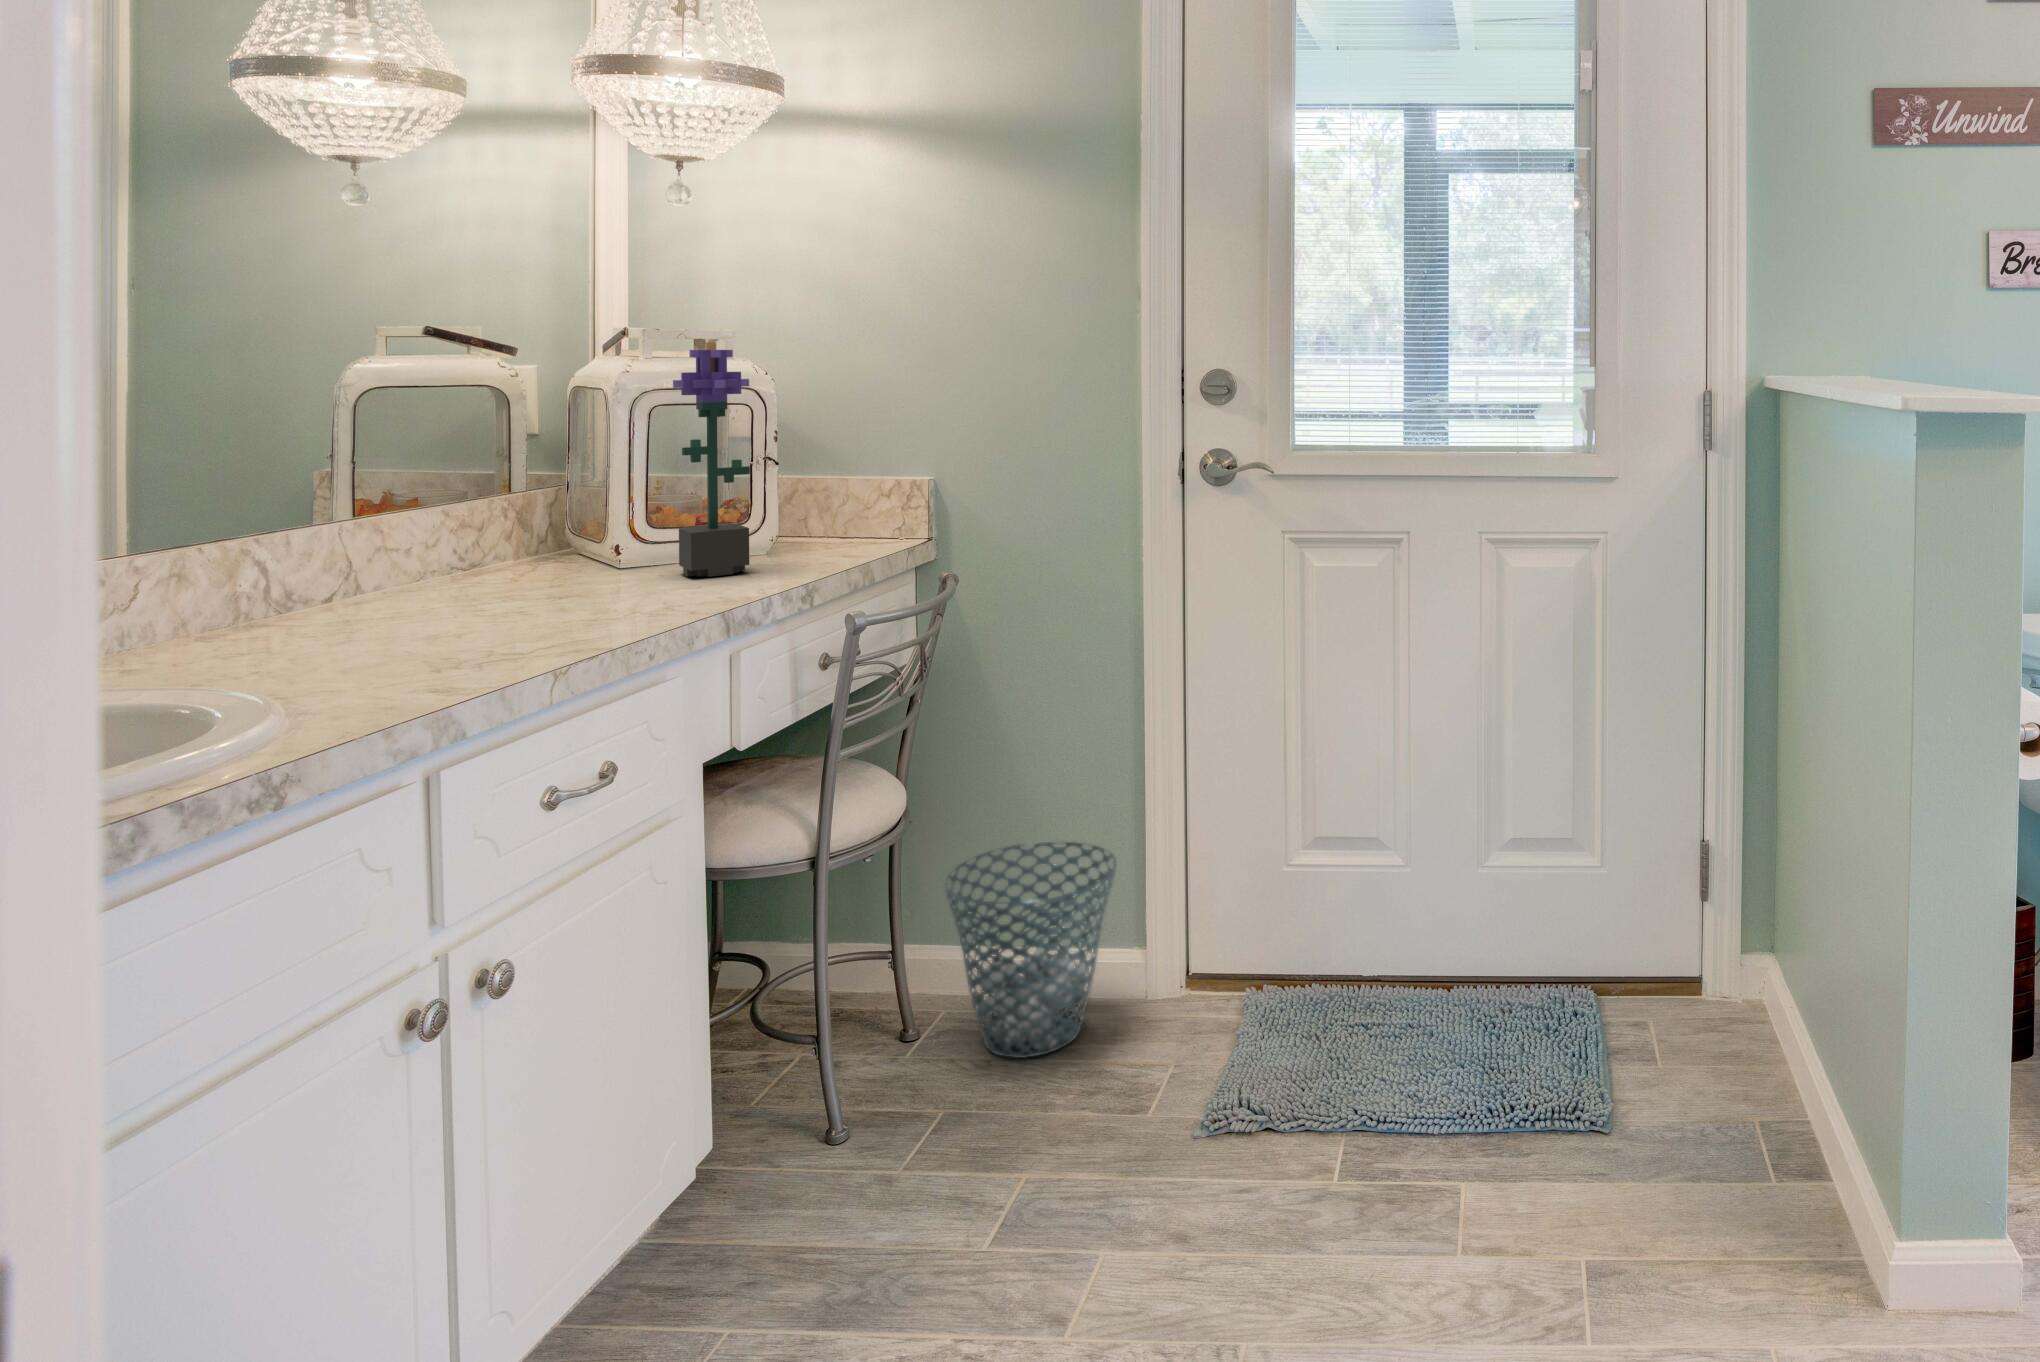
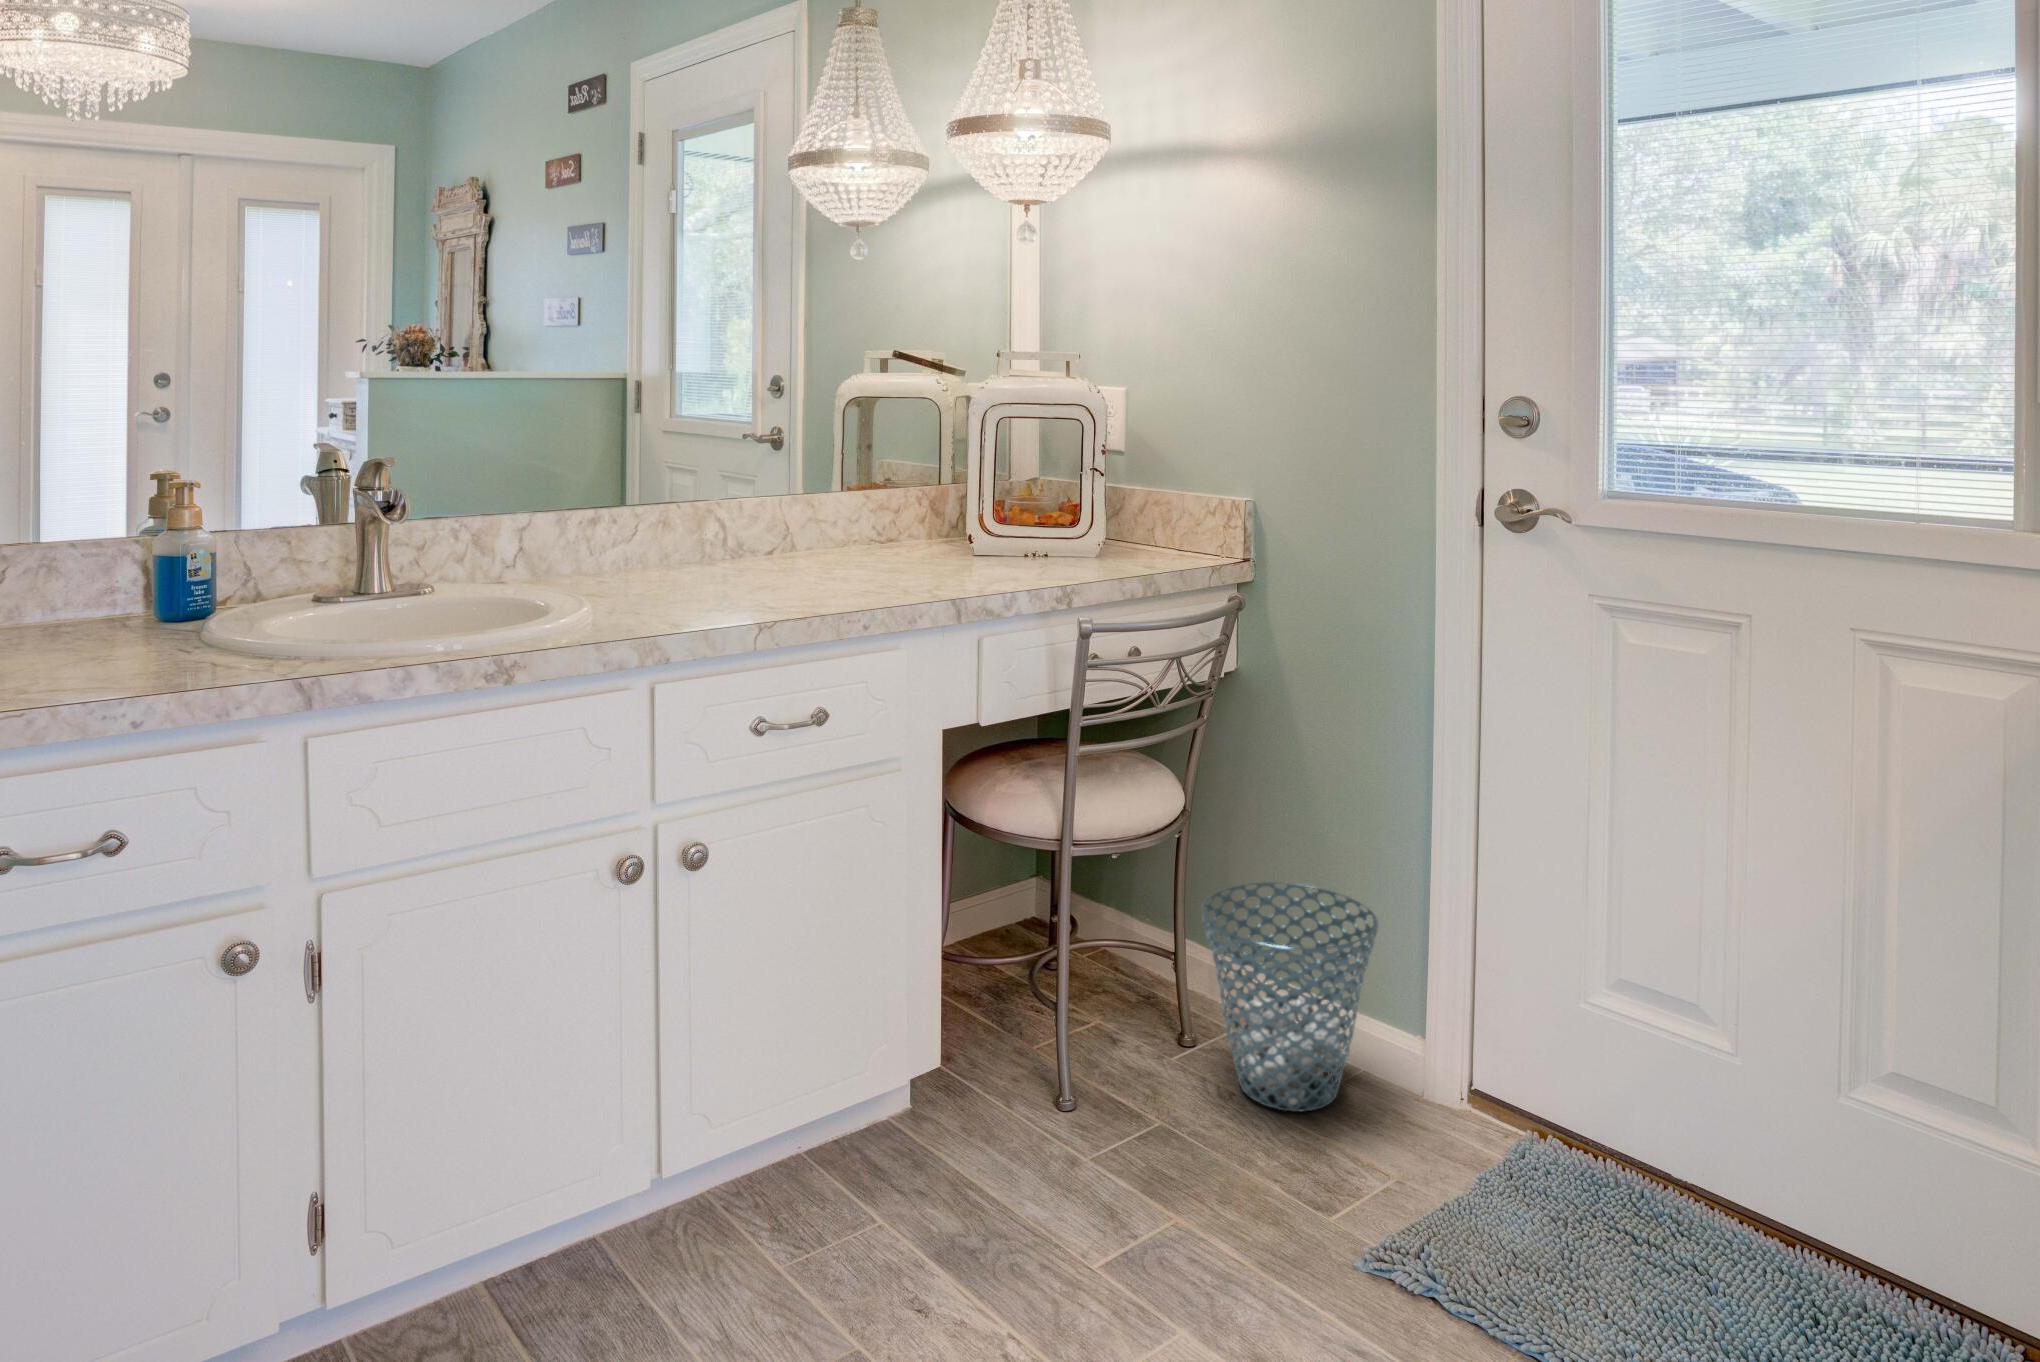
potted flower: present [673,342,750,577] -> none [992,360,1051,565]

